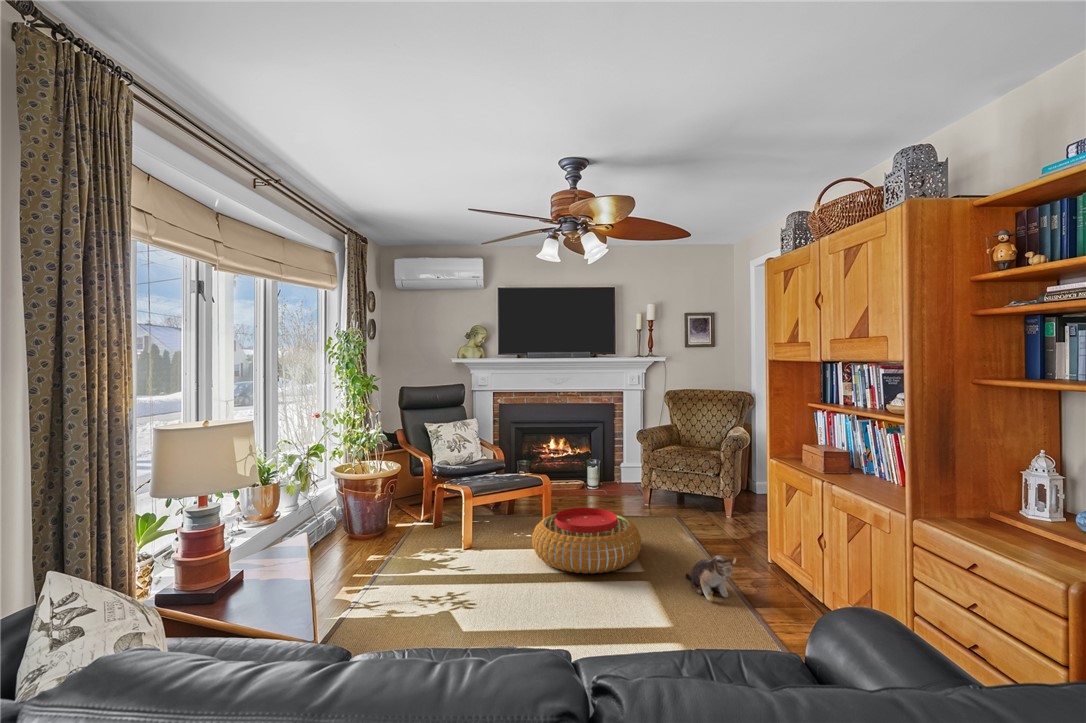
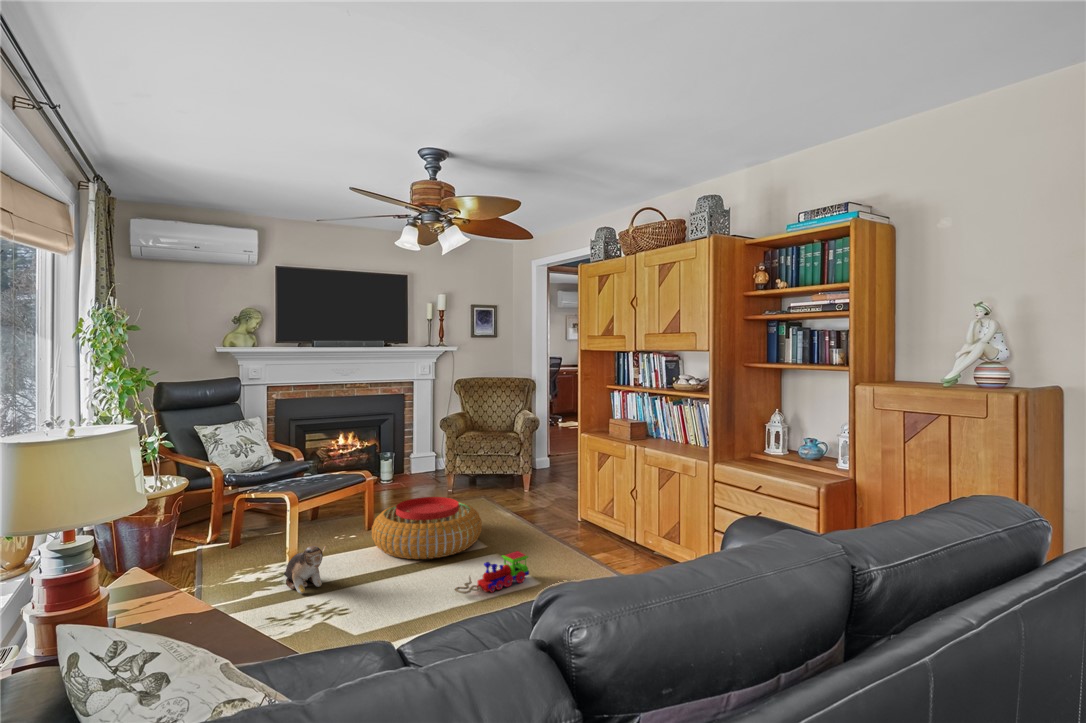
plush toy: present [685,555,736,601] -> present [284,546,326,594]
toy train: none [572,585,660,626] -> present [455,551,529,594]

